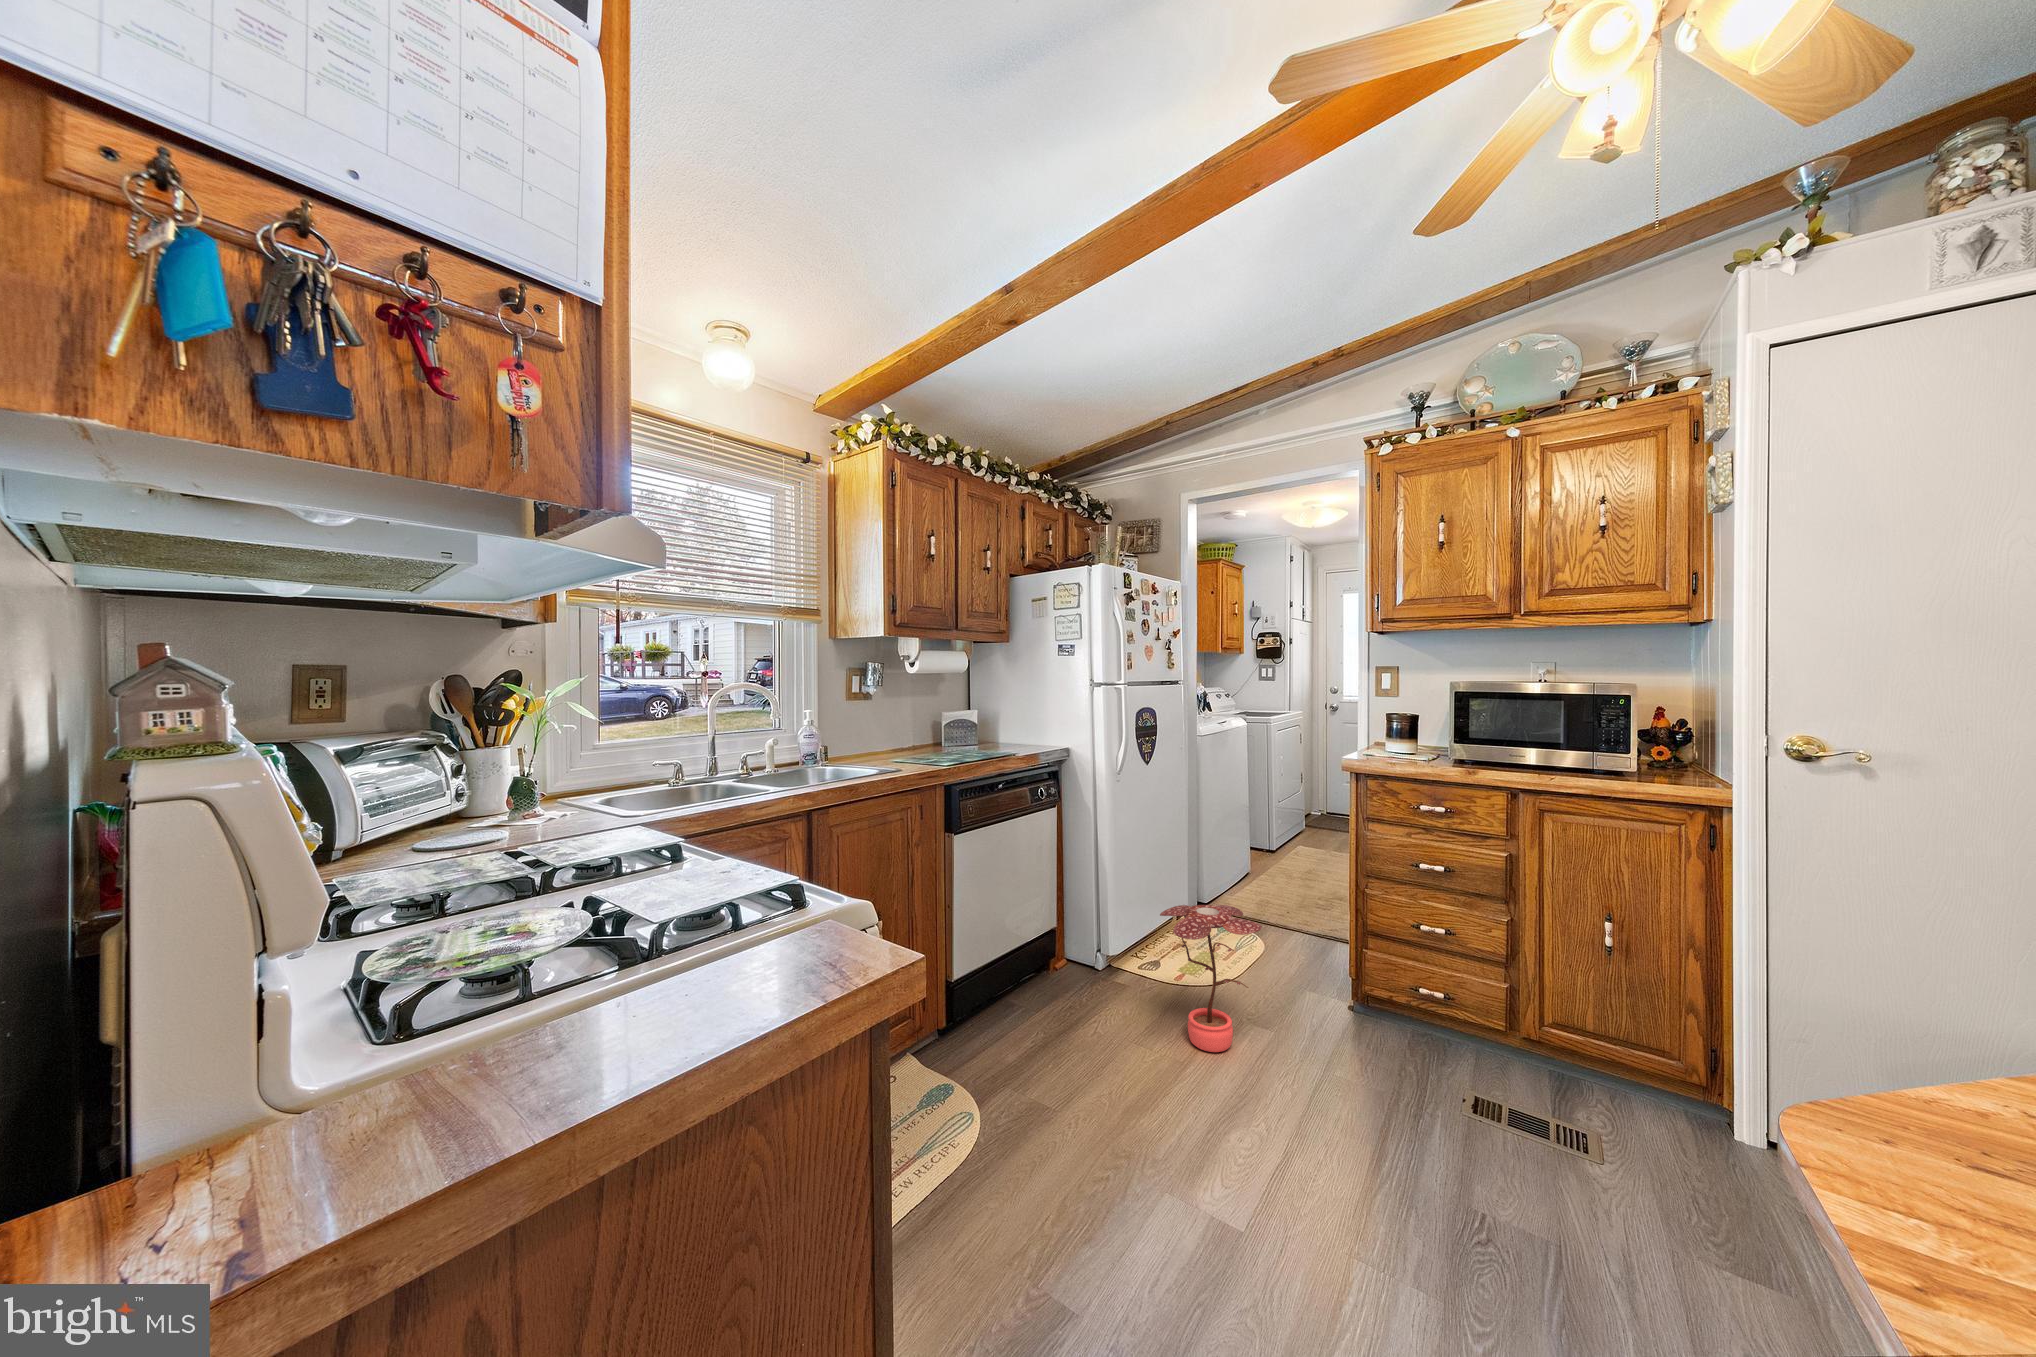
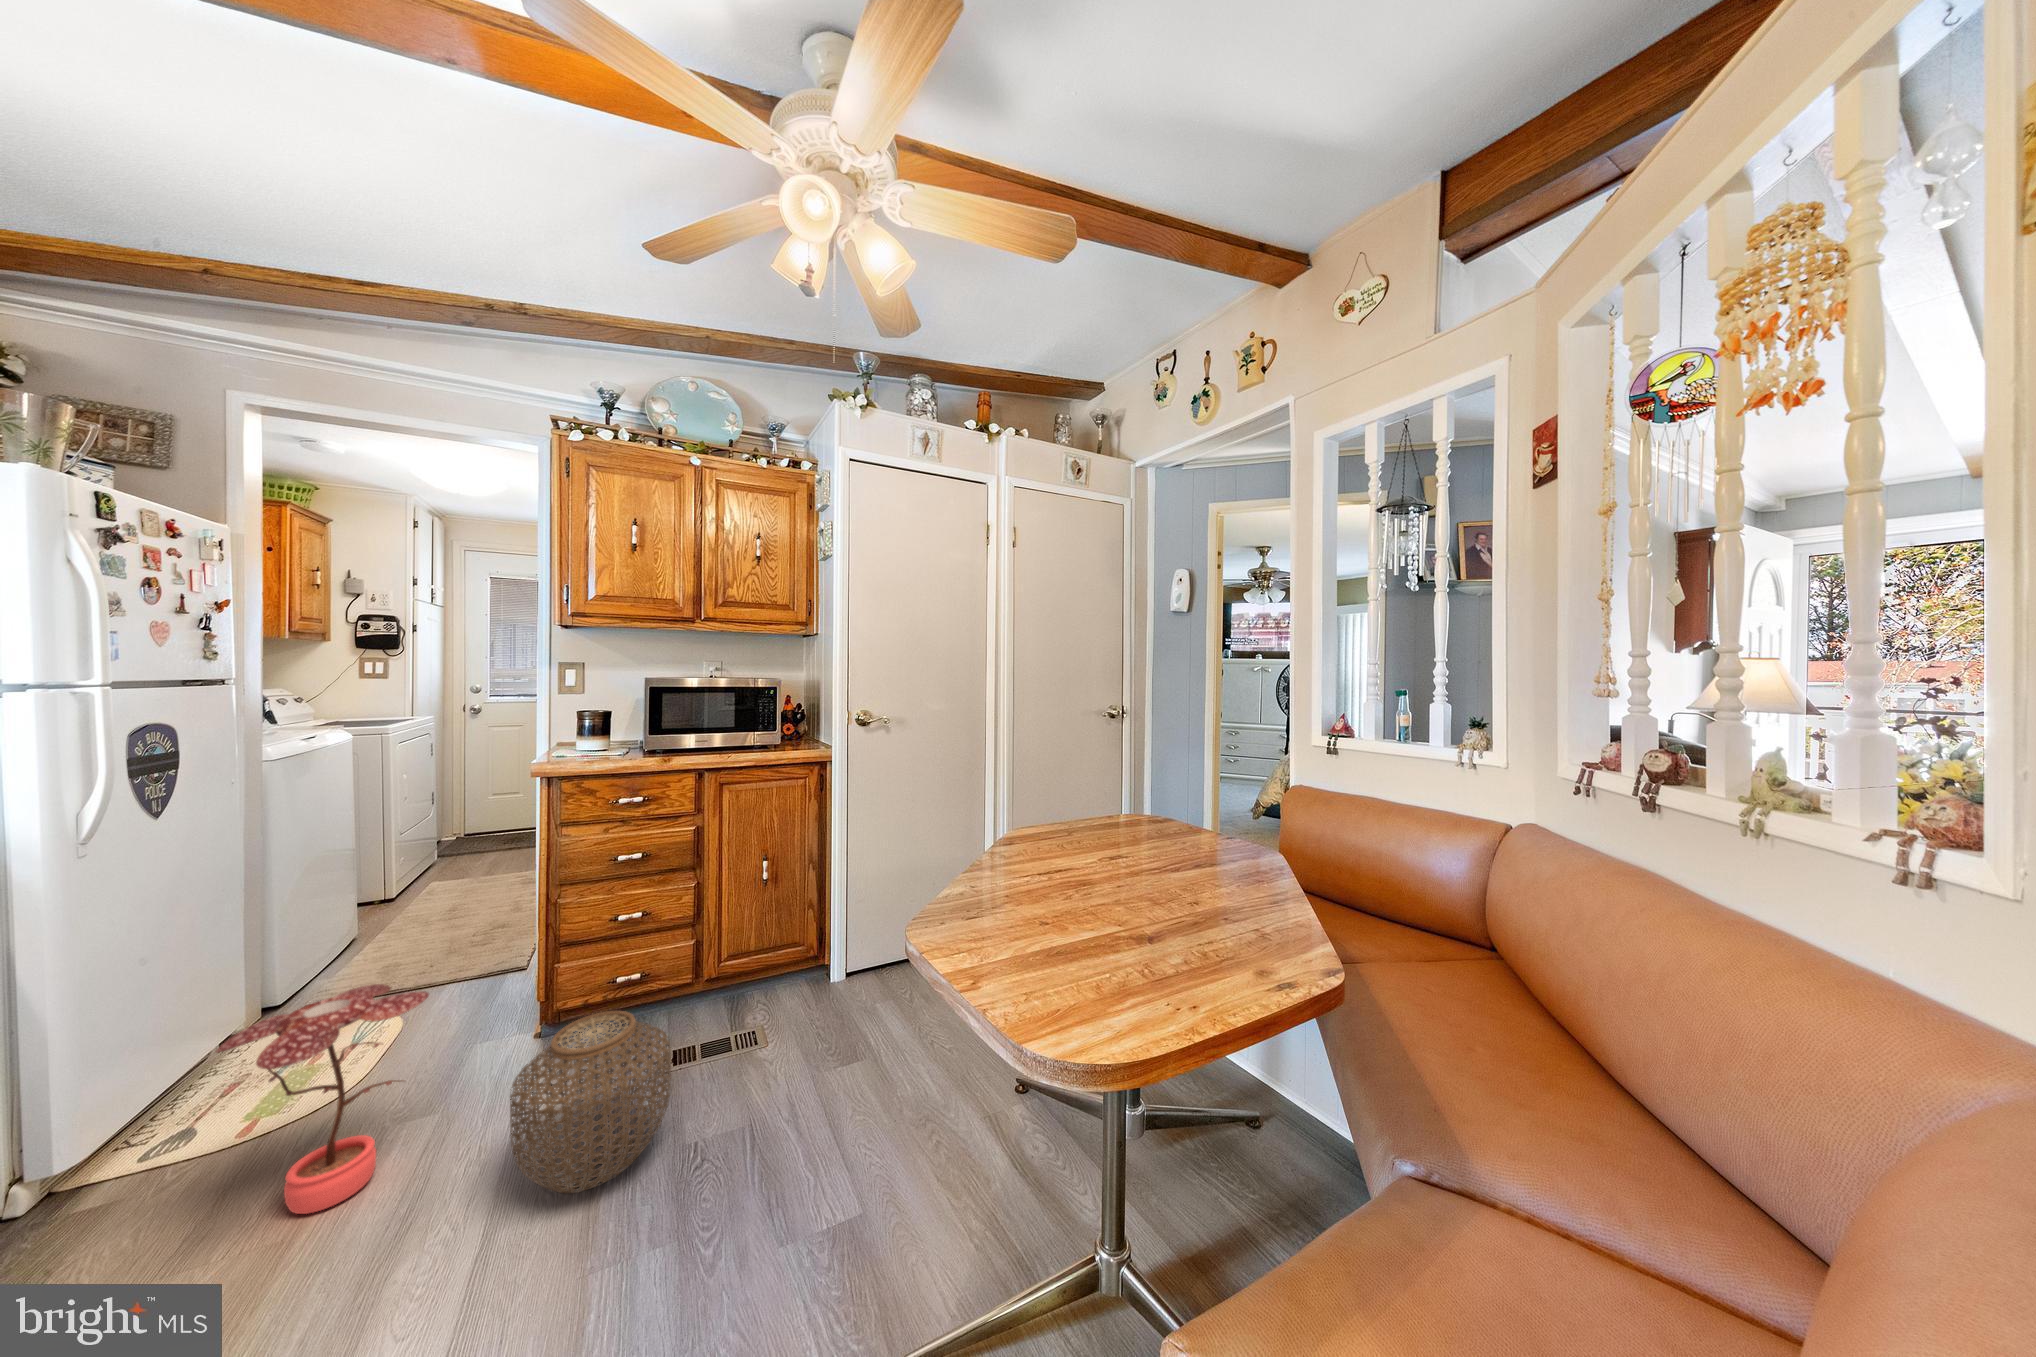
woven basket: none [1305,1000,1449,1169] -> present [510,1011,671,1193]

